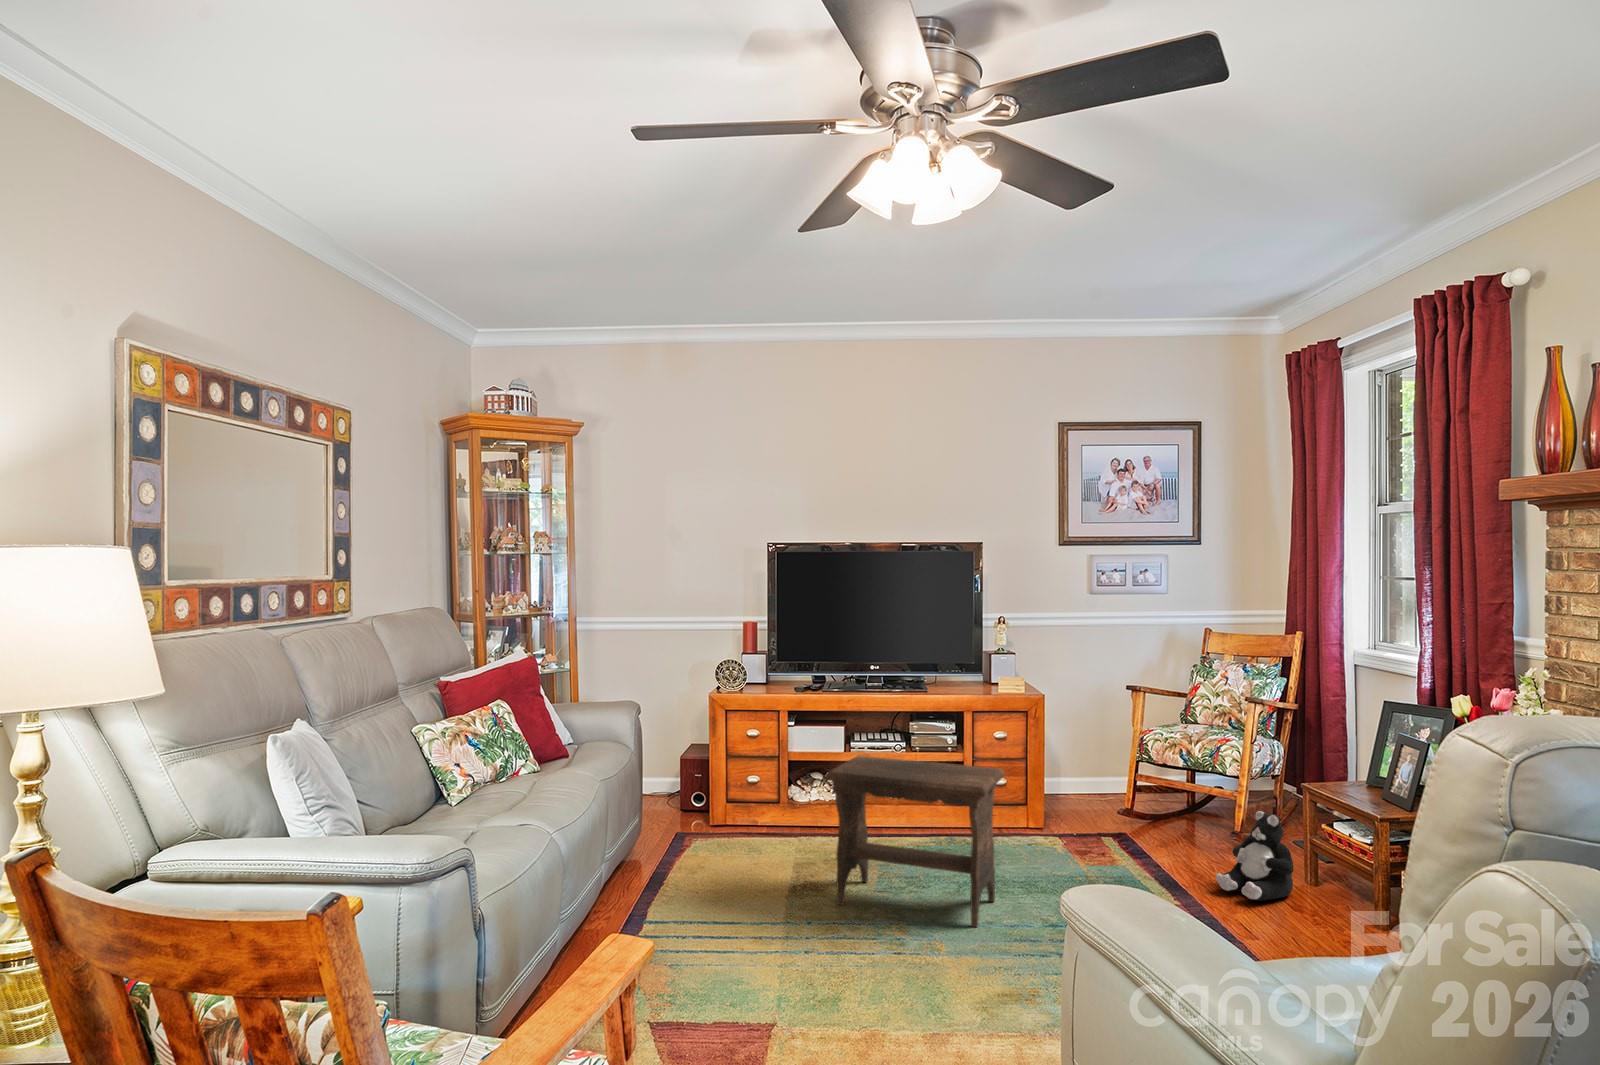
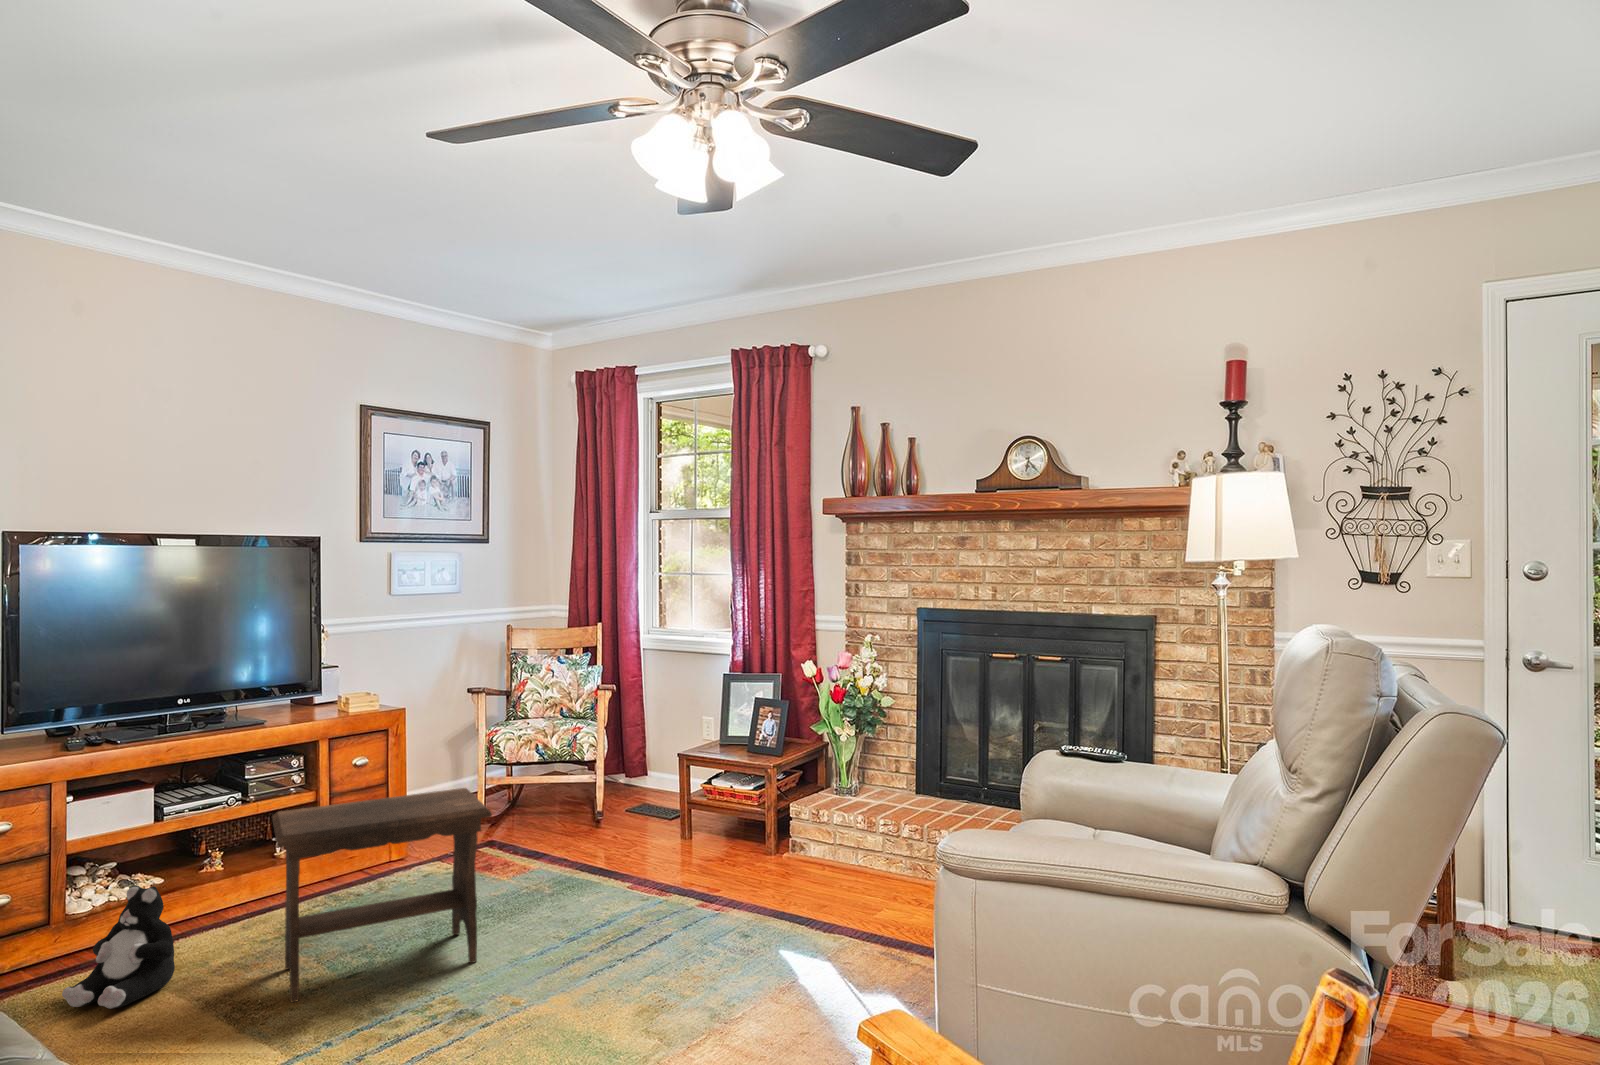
plush toy: present [1216,810,1294,901] -> present [62,886,175,1009]

